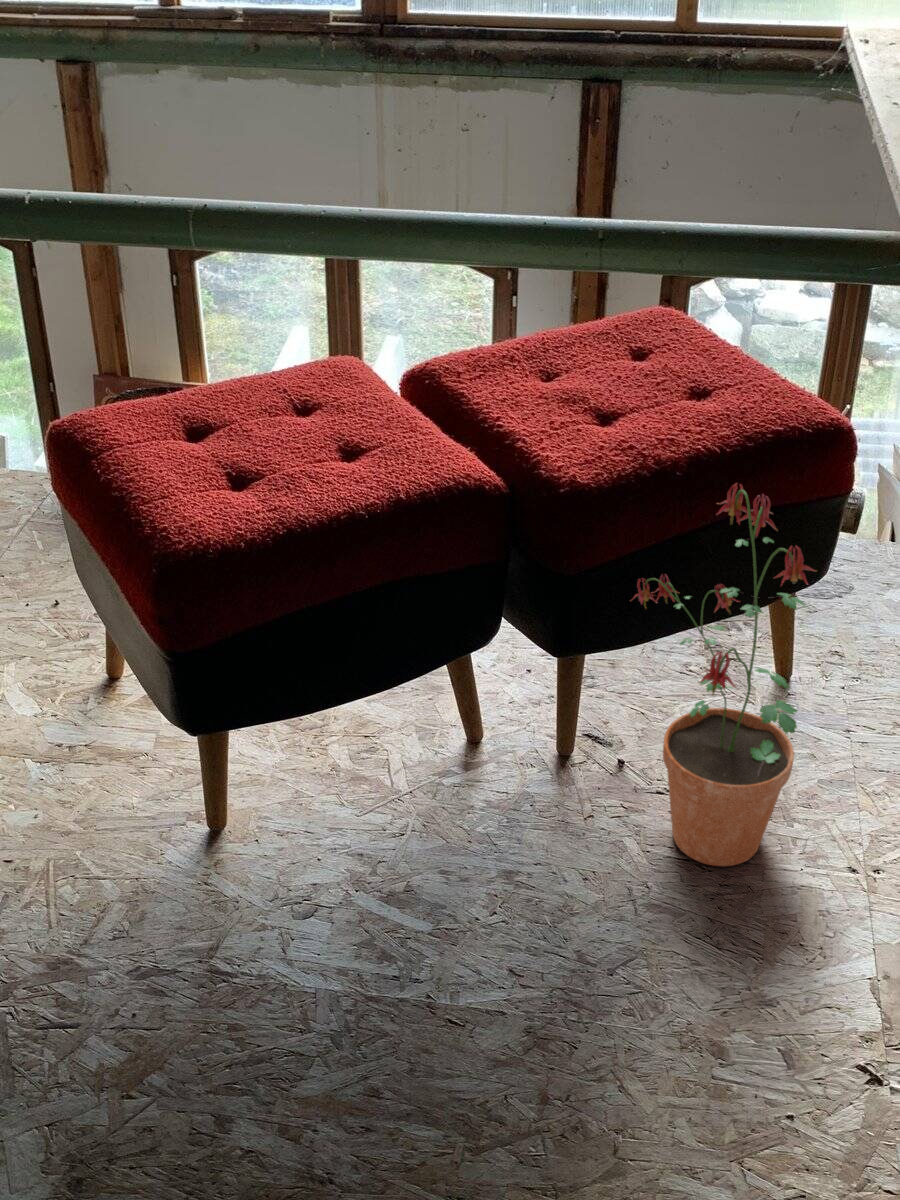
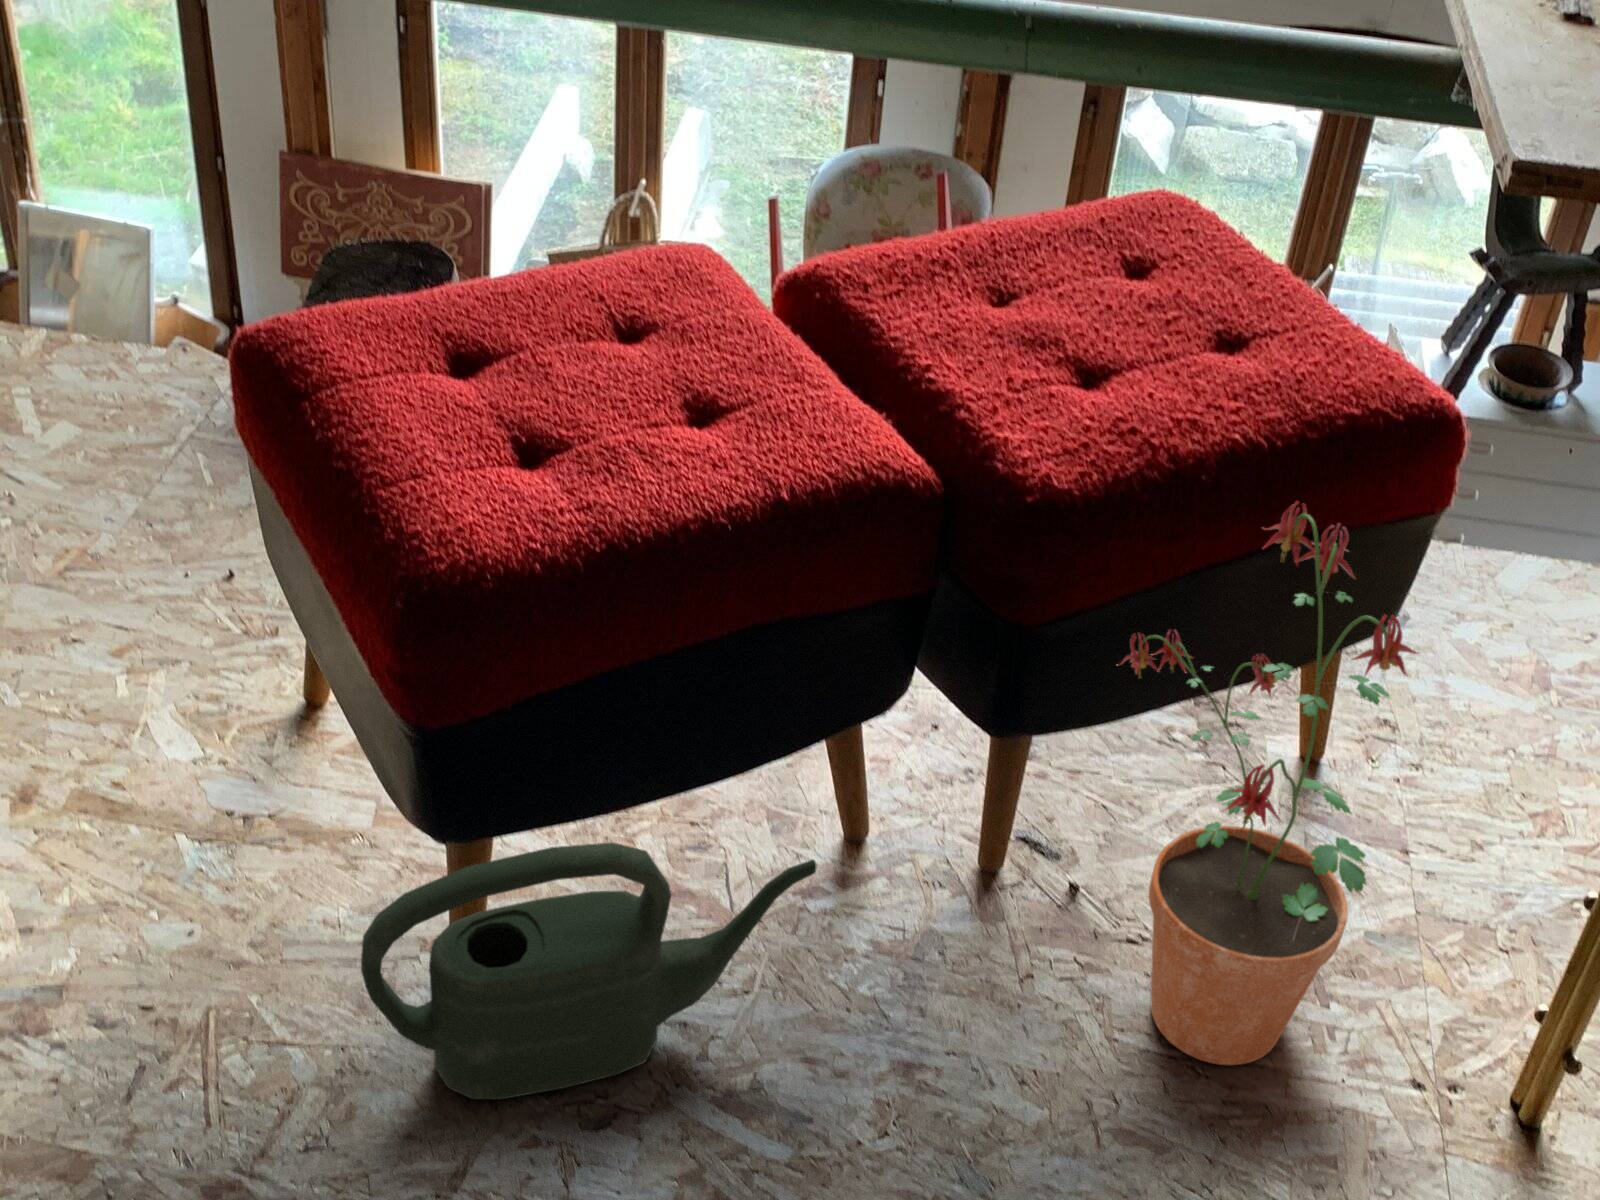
watering can: none [145,729,441,906] -> present [361,843,816,1099]

